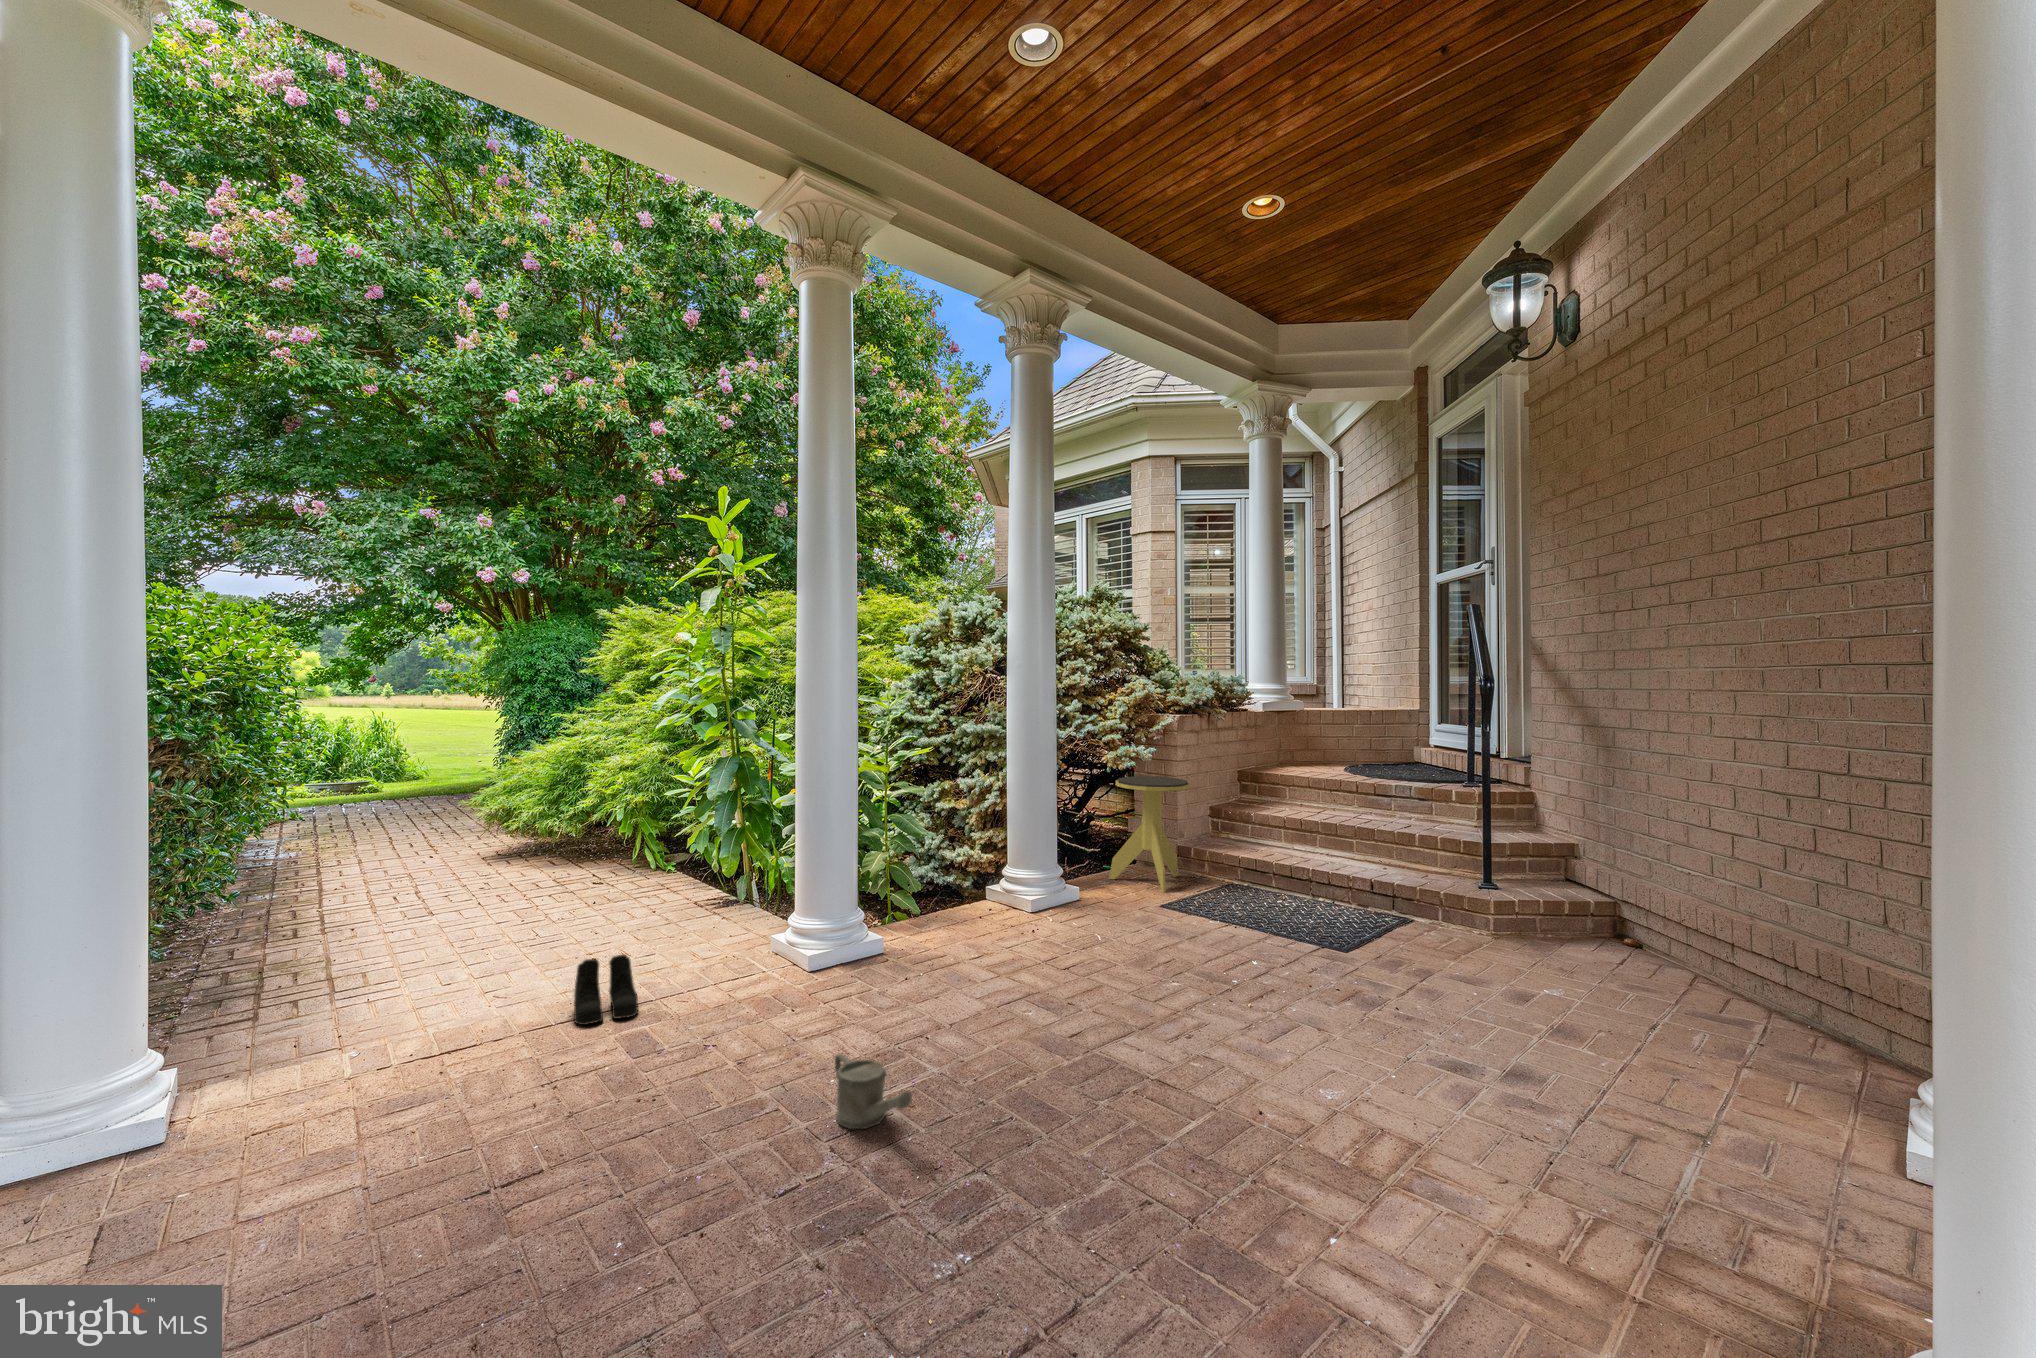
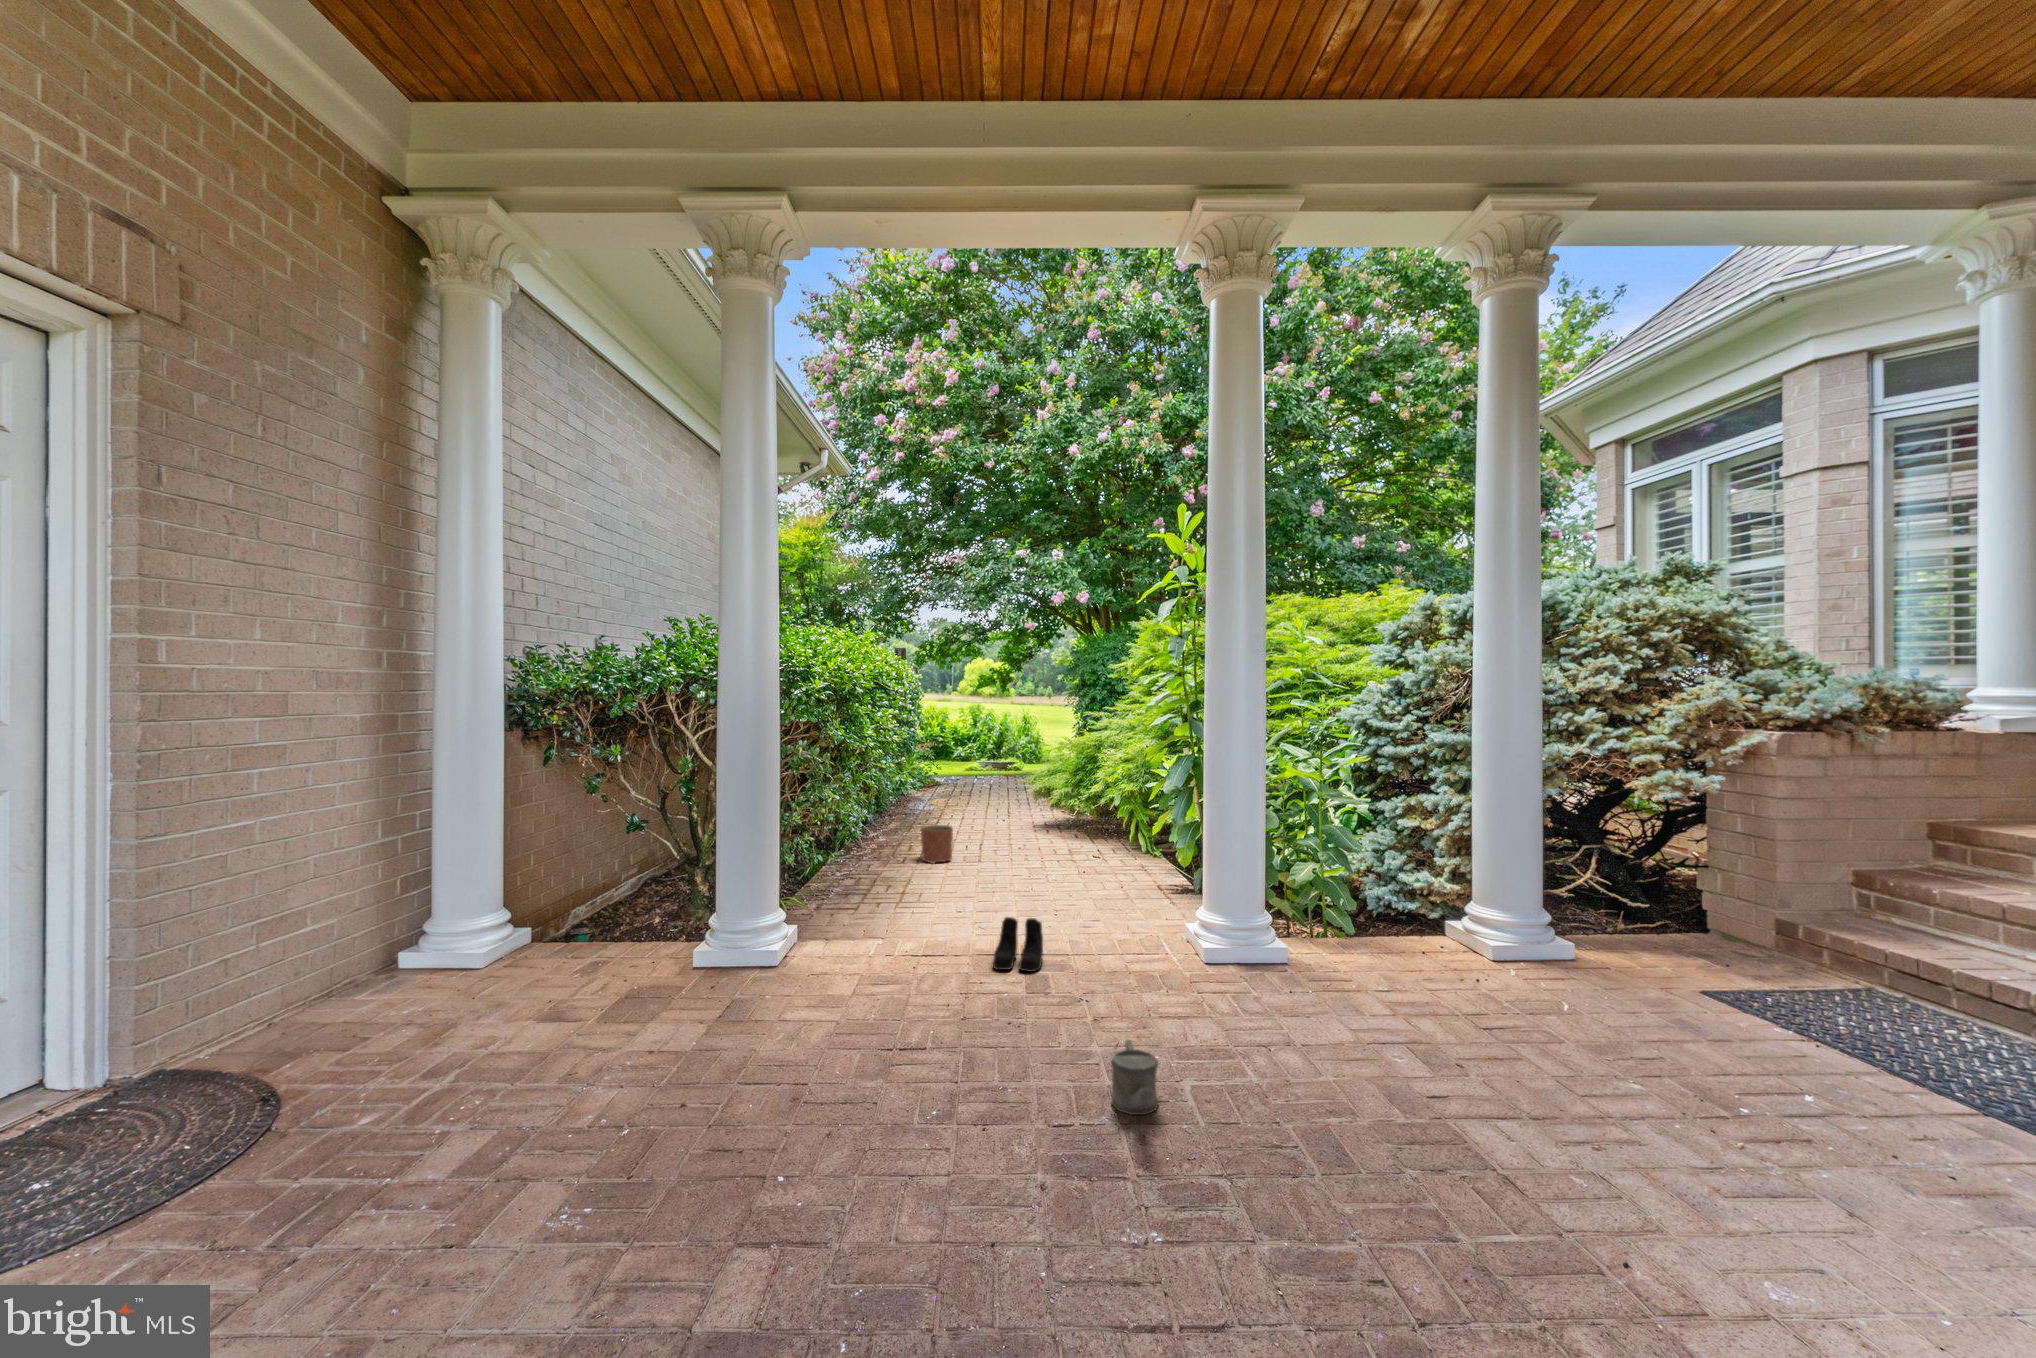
side table: present [1109,776,1190,893] -> none [1649,810,1784,974]
planter: none [331,865,385,918] -> present [921,825,953,863]

